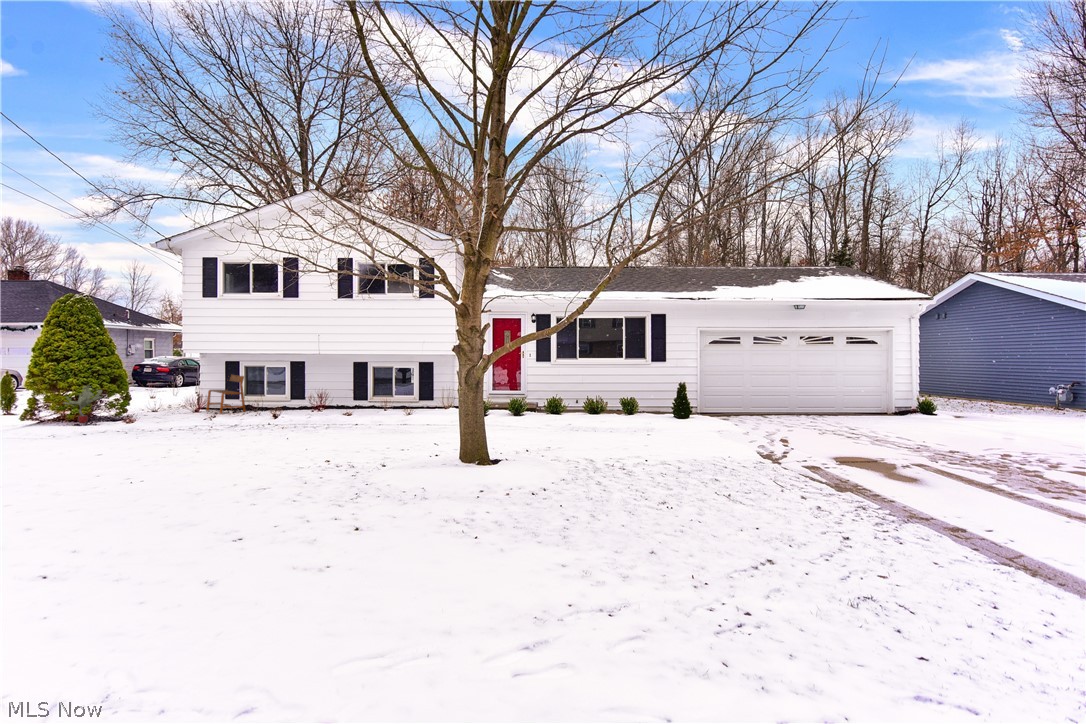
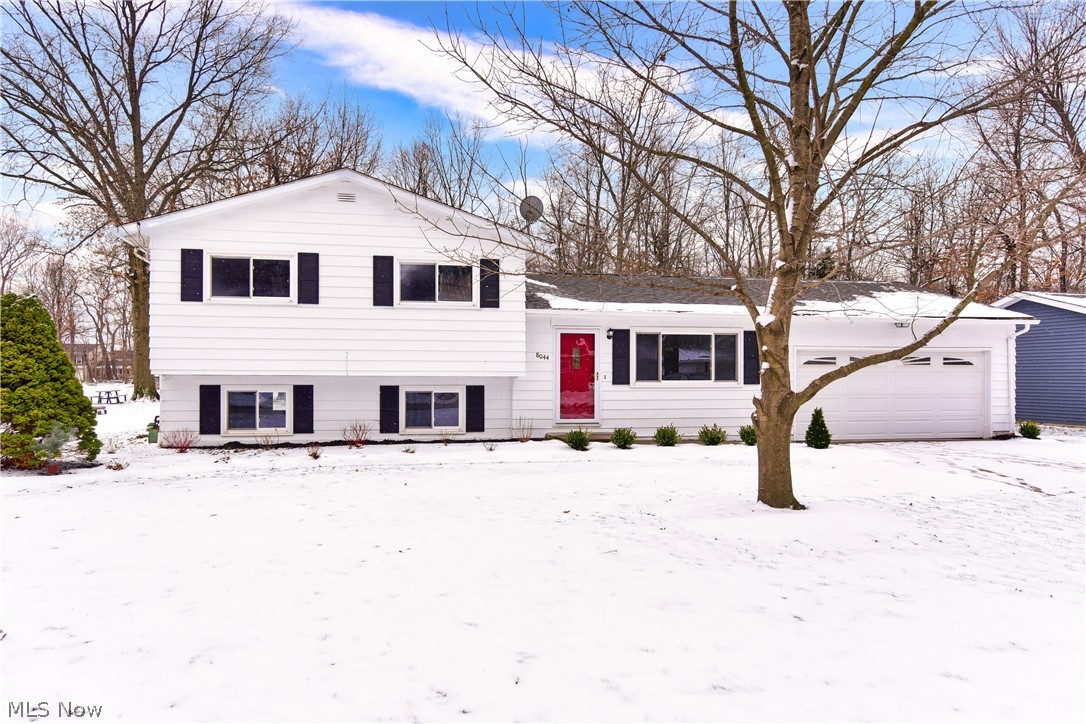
bench: present [206,374,246,414] -> none [180,401,242,458]

